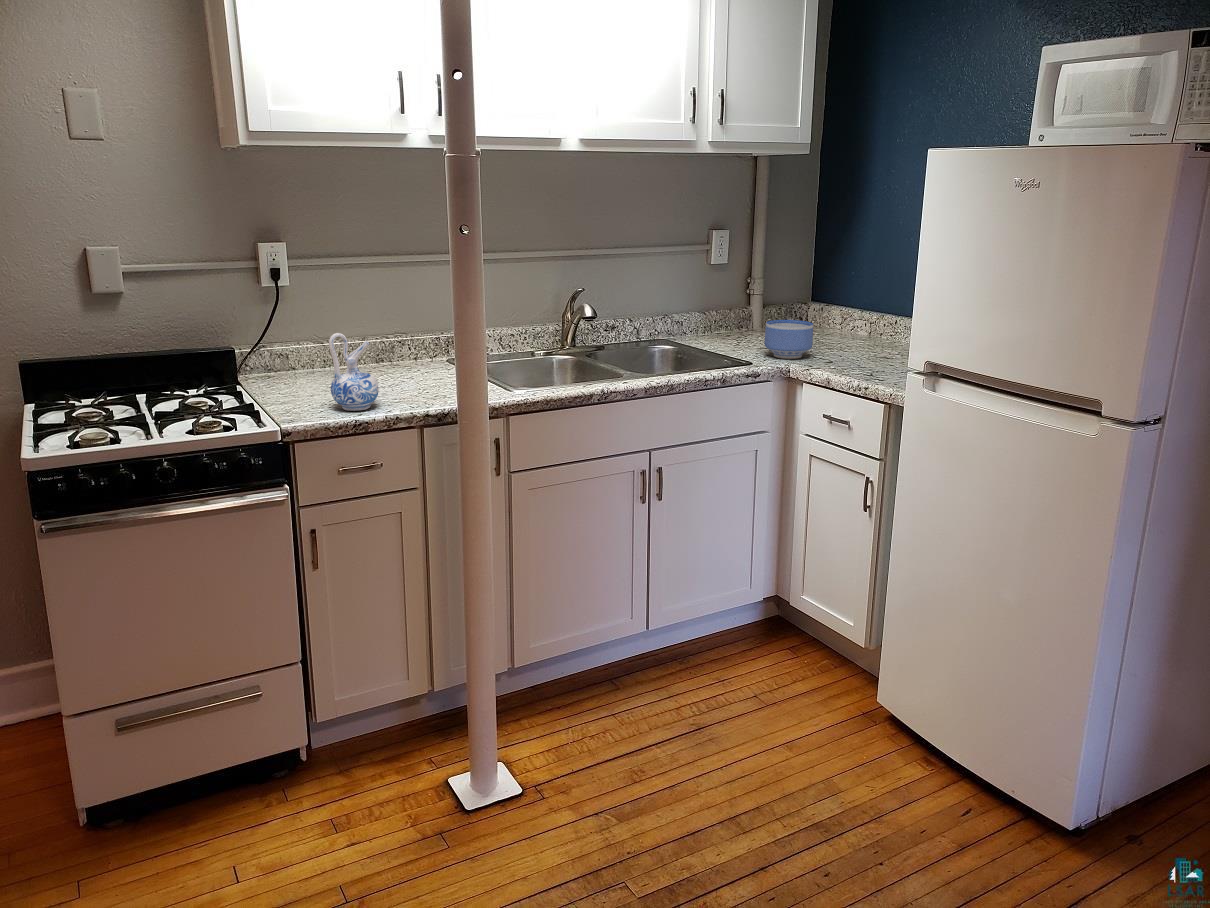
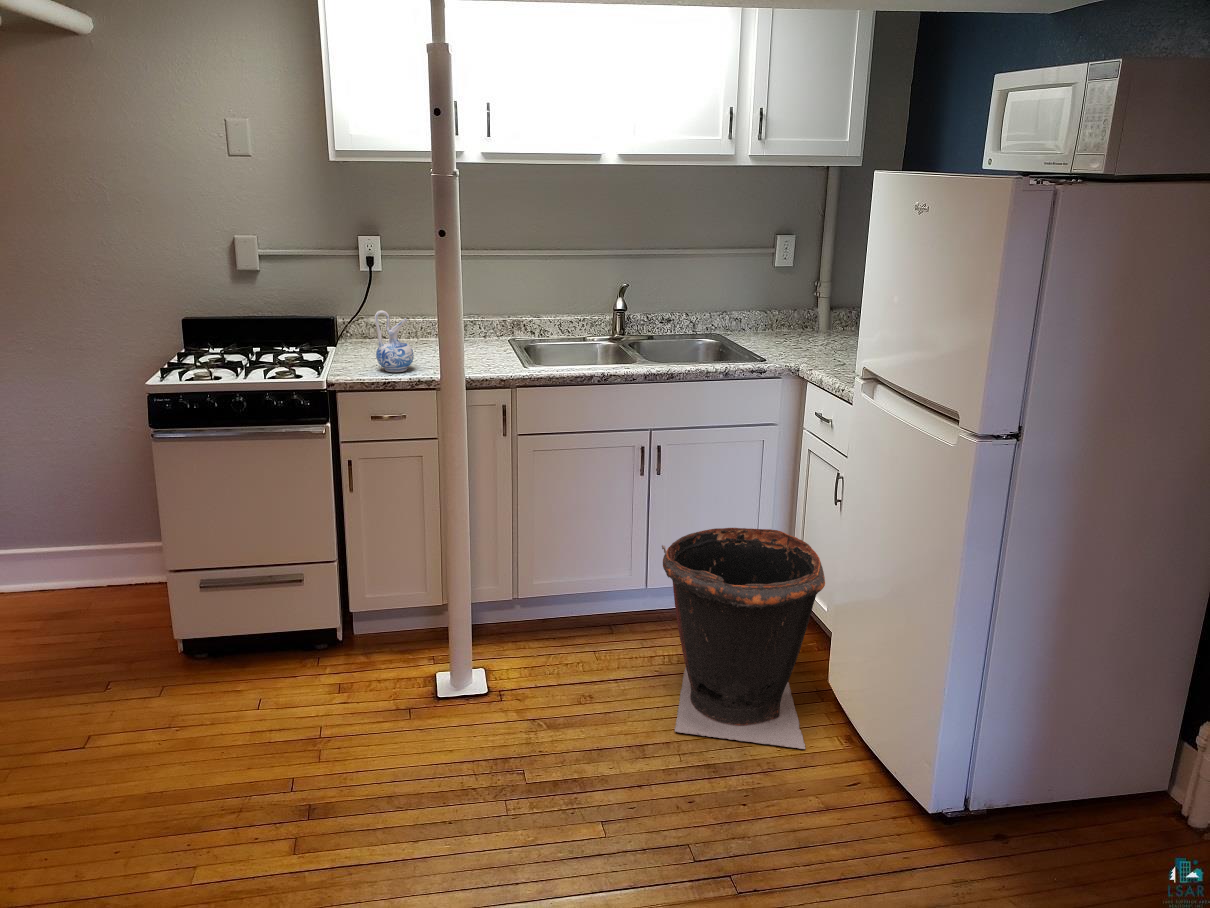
bowl: present [764,320,813,359] -> none [788,323,834,360]
trash can: none [719,547,909,797] -> present [662,528,825,749]

